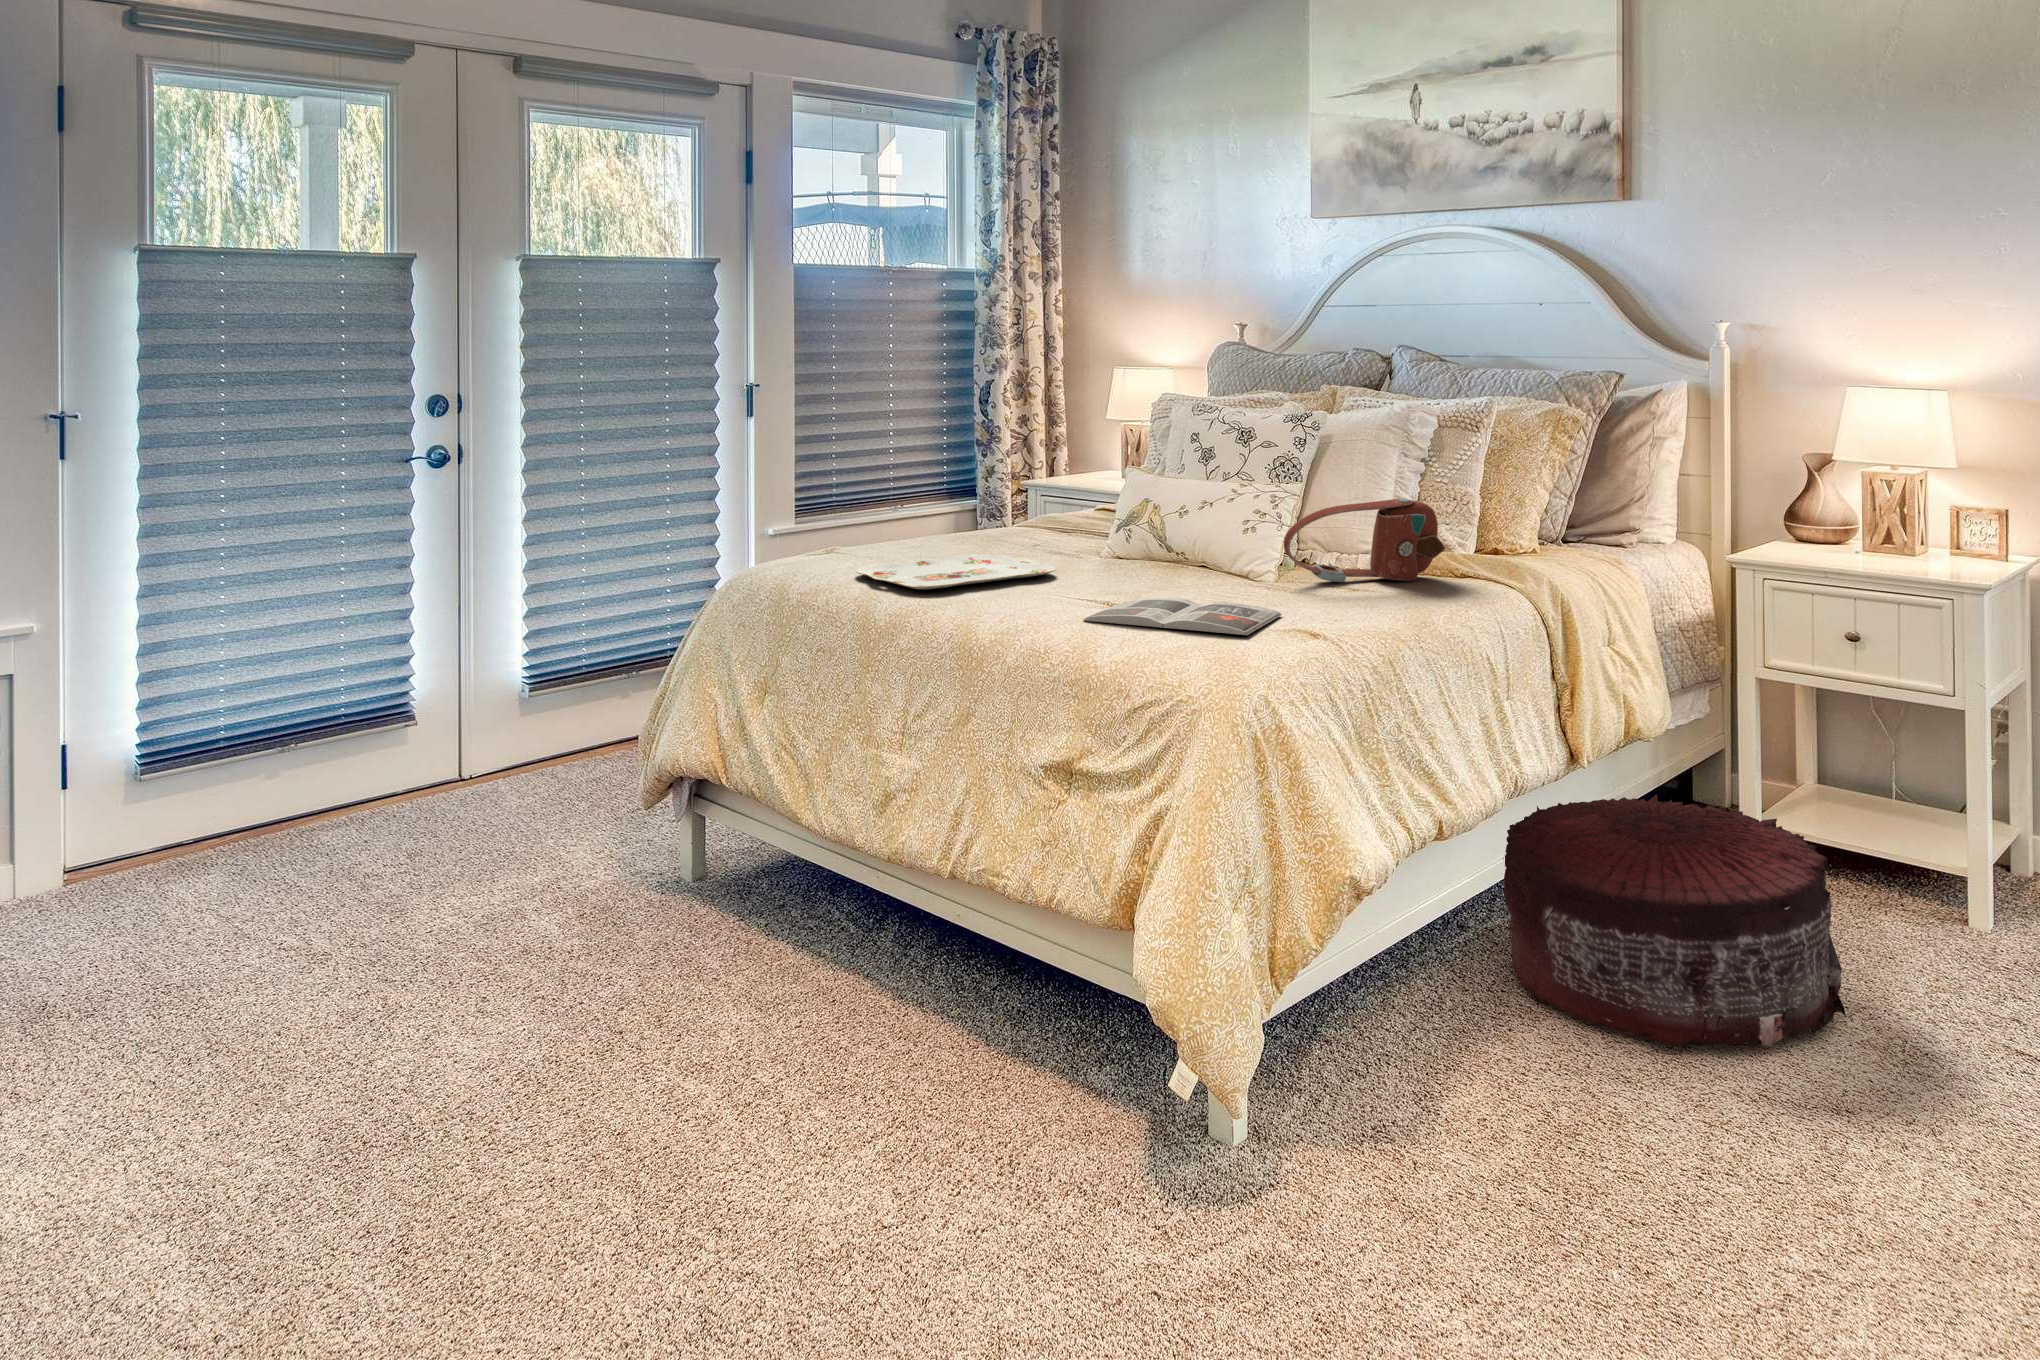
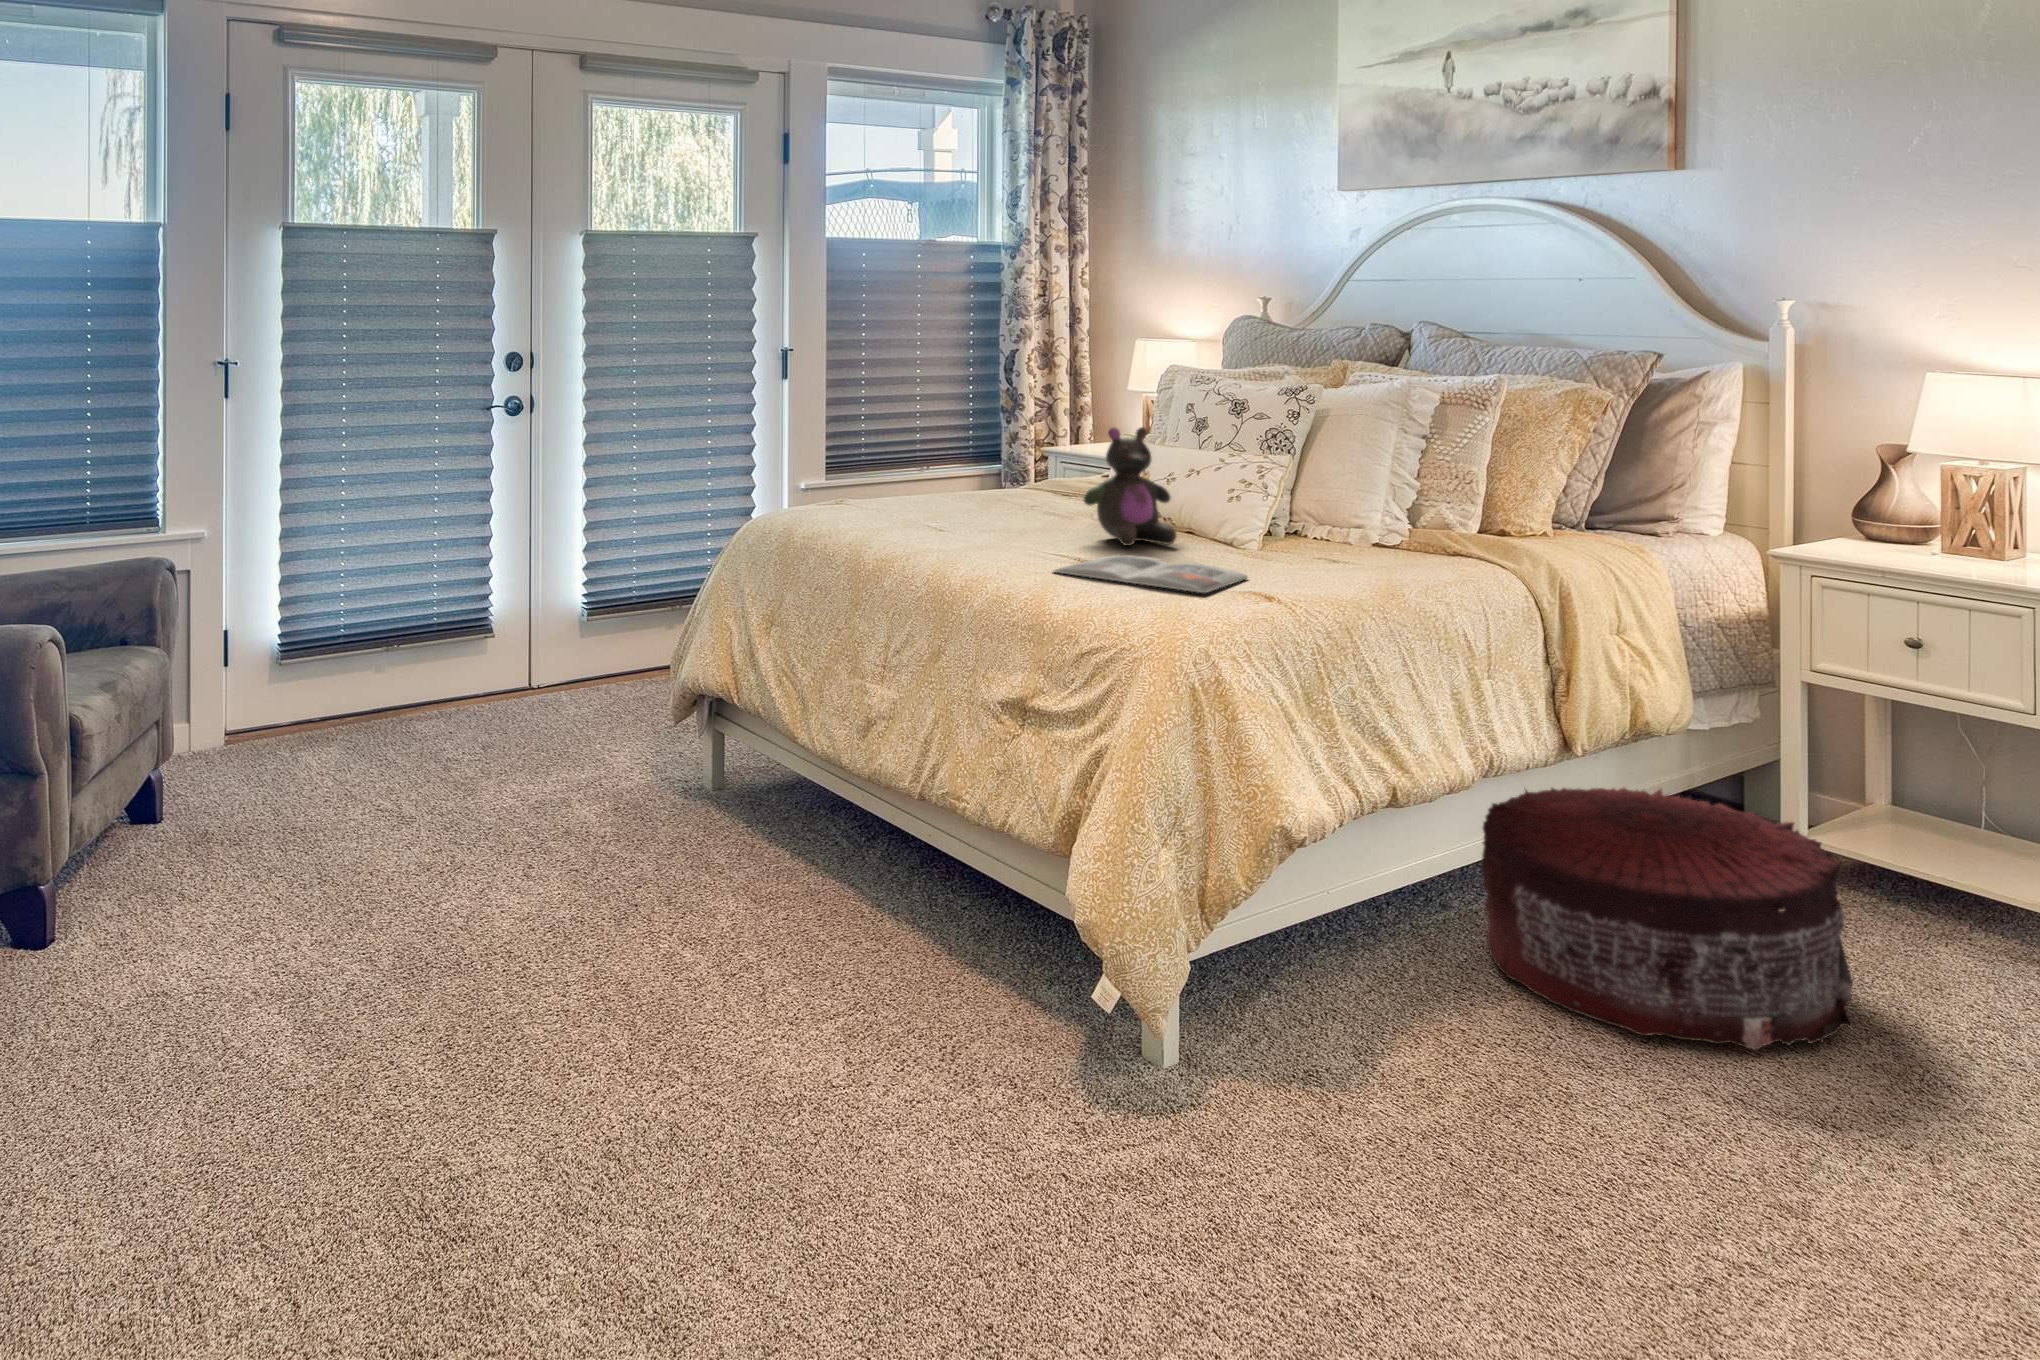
stuffed bear: none [1101,461,1197,587] -> present [1084,427,1177,546]
handbag: present [1284,498,1445,582] -> none [1264,472,1436,554]
serving tray: present [856,554,1056,590] -> none [857,509,1043,538]

